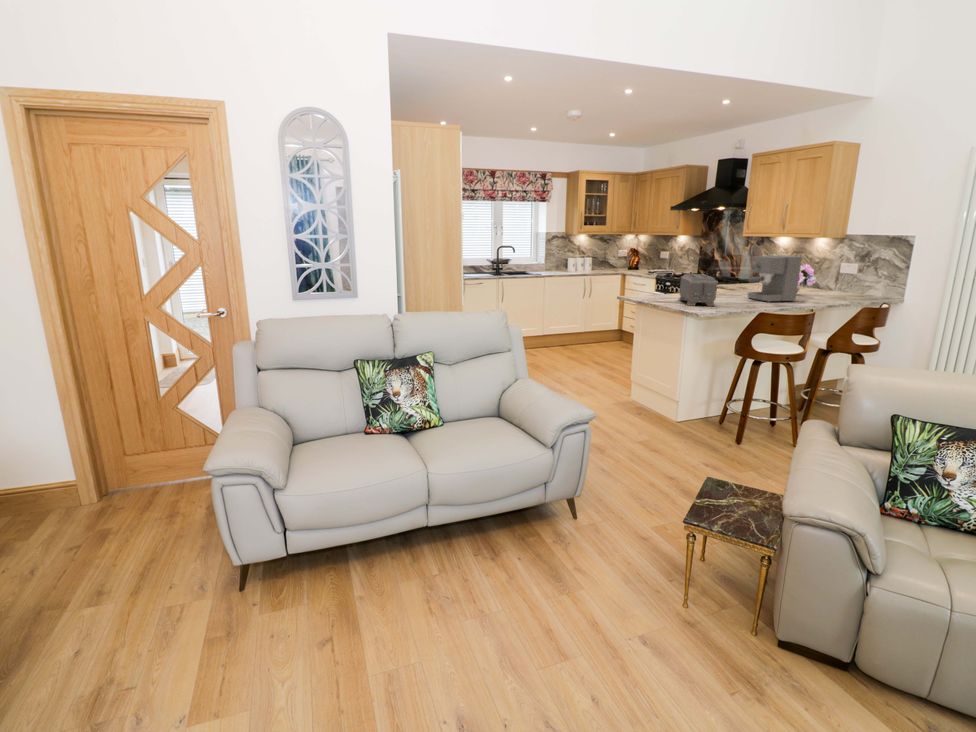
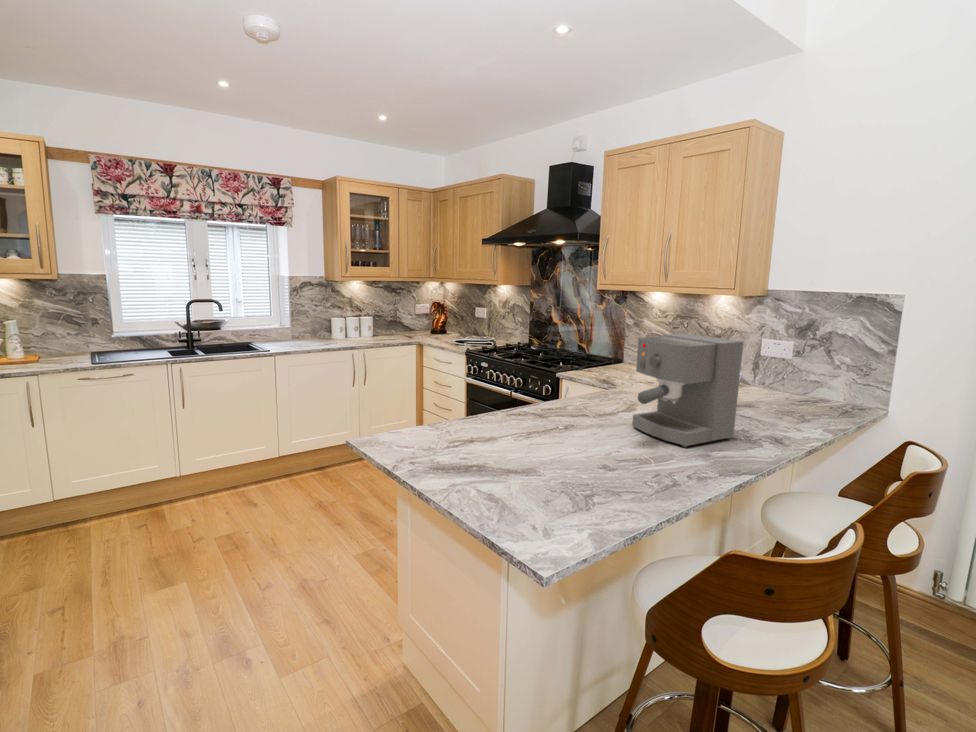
toaster: present [679,274,717,306] -> none [484,390,578,495]

